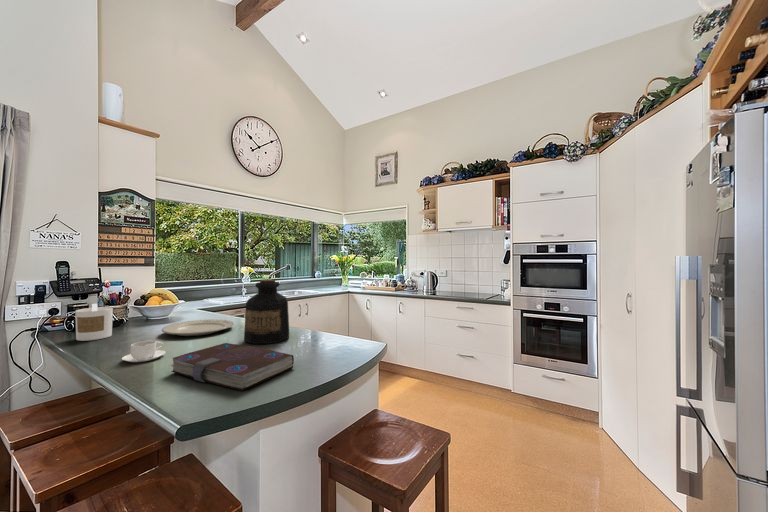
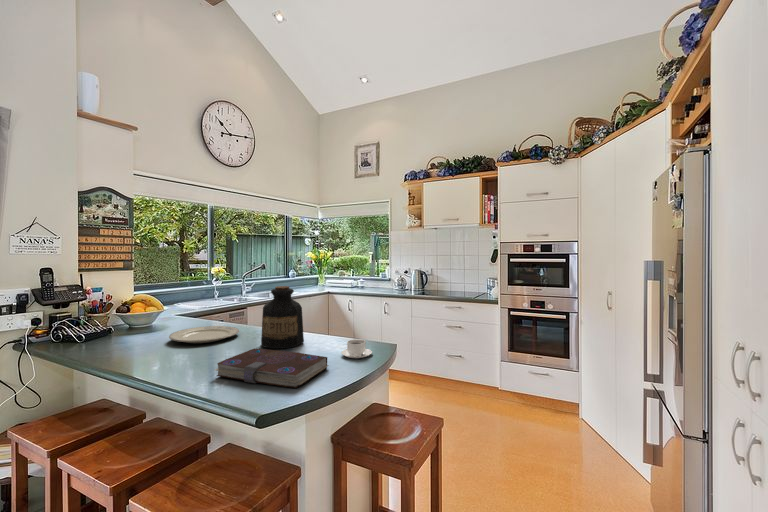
candle: present [75,304,113,341] -> none [79,313,115,351]
coffee cup: present [122,340,165,362] -> present [341,339,372,358]

